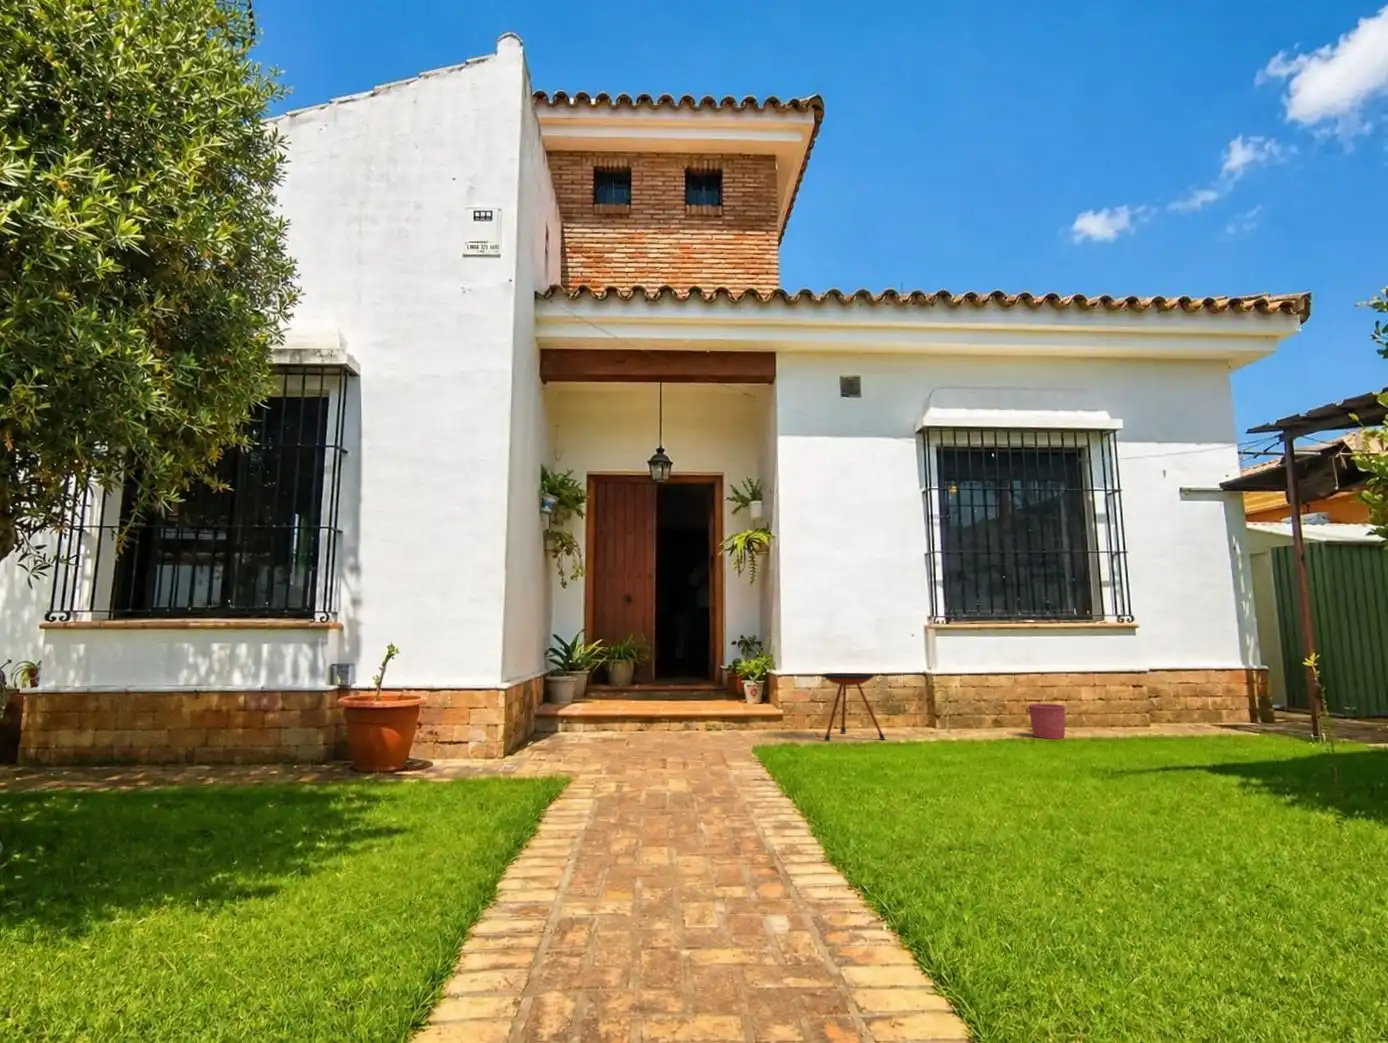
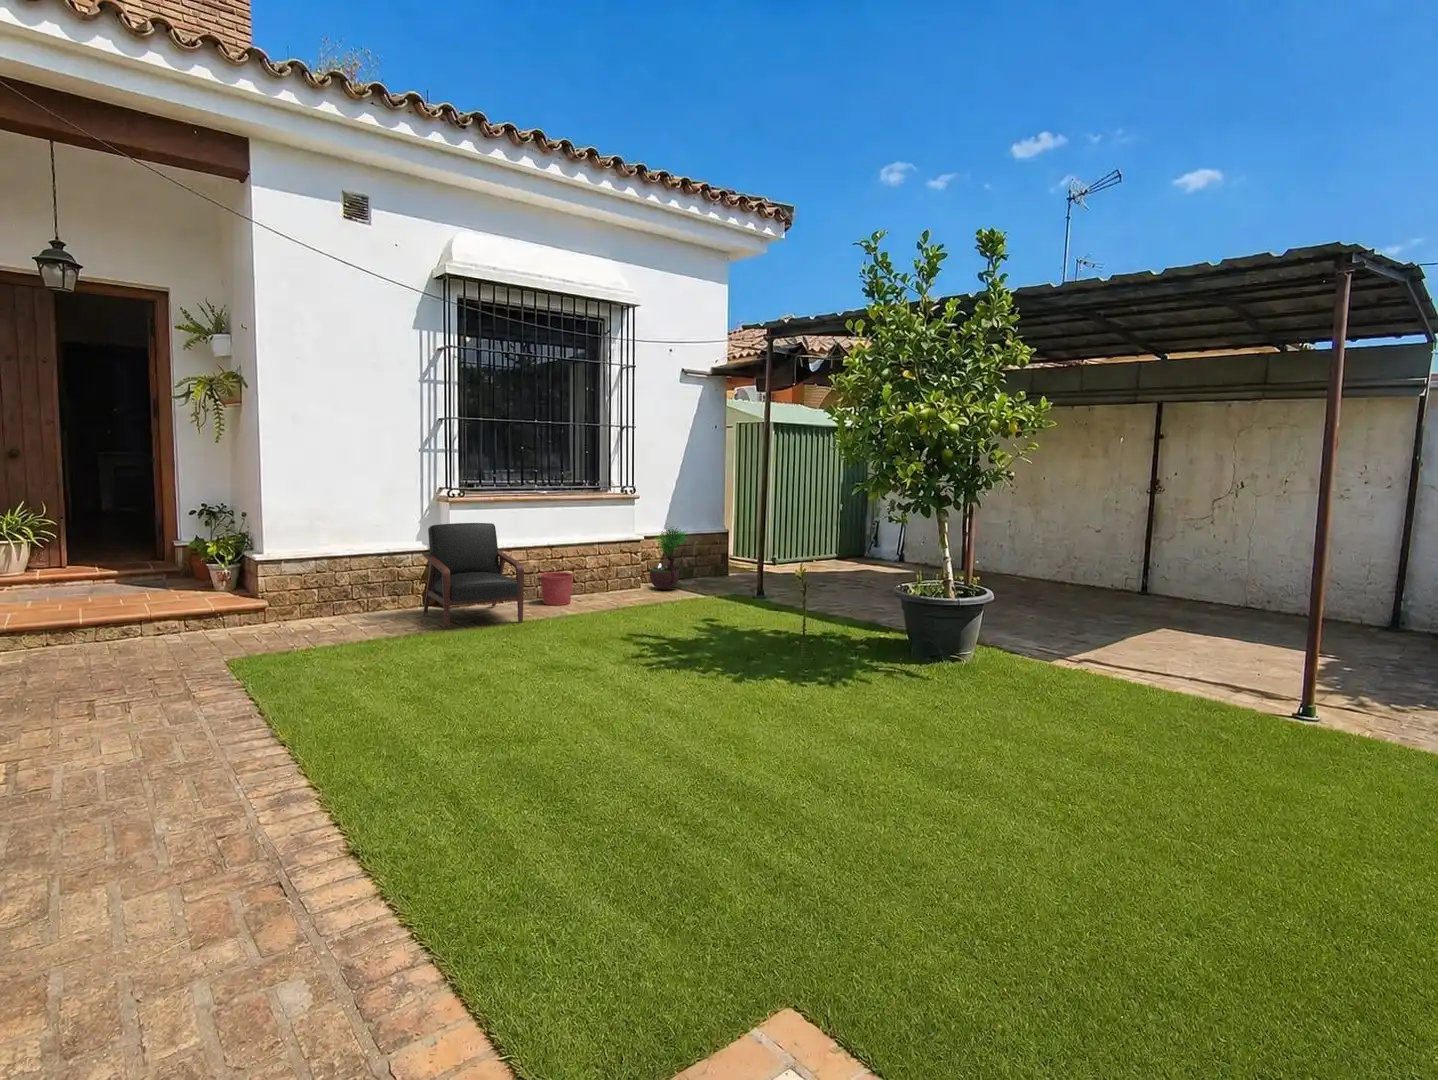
chair: none [909,648,1011,748] -> present [422,523,524,630]
potted tree: none [1162,654,1212,735] -> present [650,527,686,590]
side table: present [822,673,885,741] -> none [316,553,394,634]

